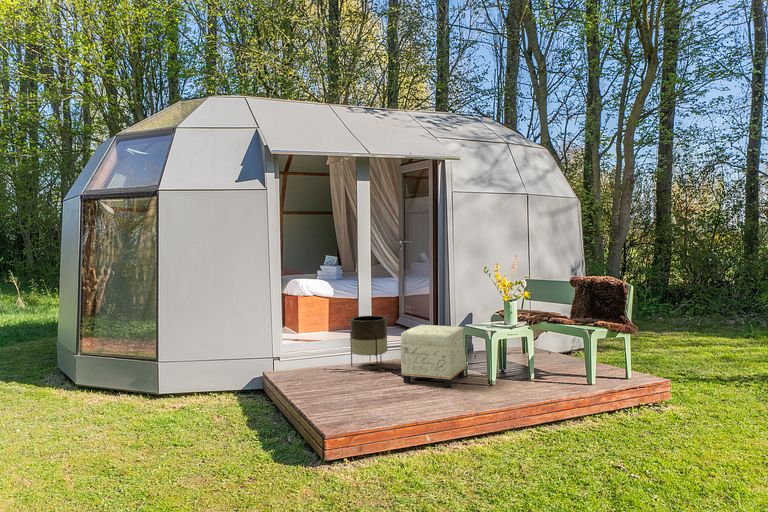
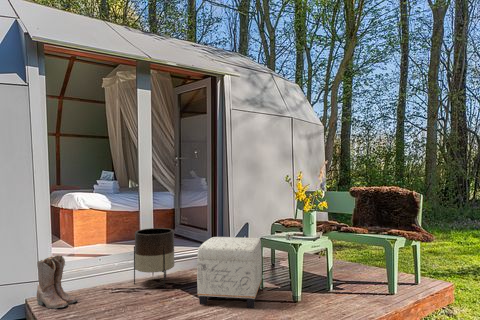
boots: none [271,335,303,379] -> present [37,254,77,309]

